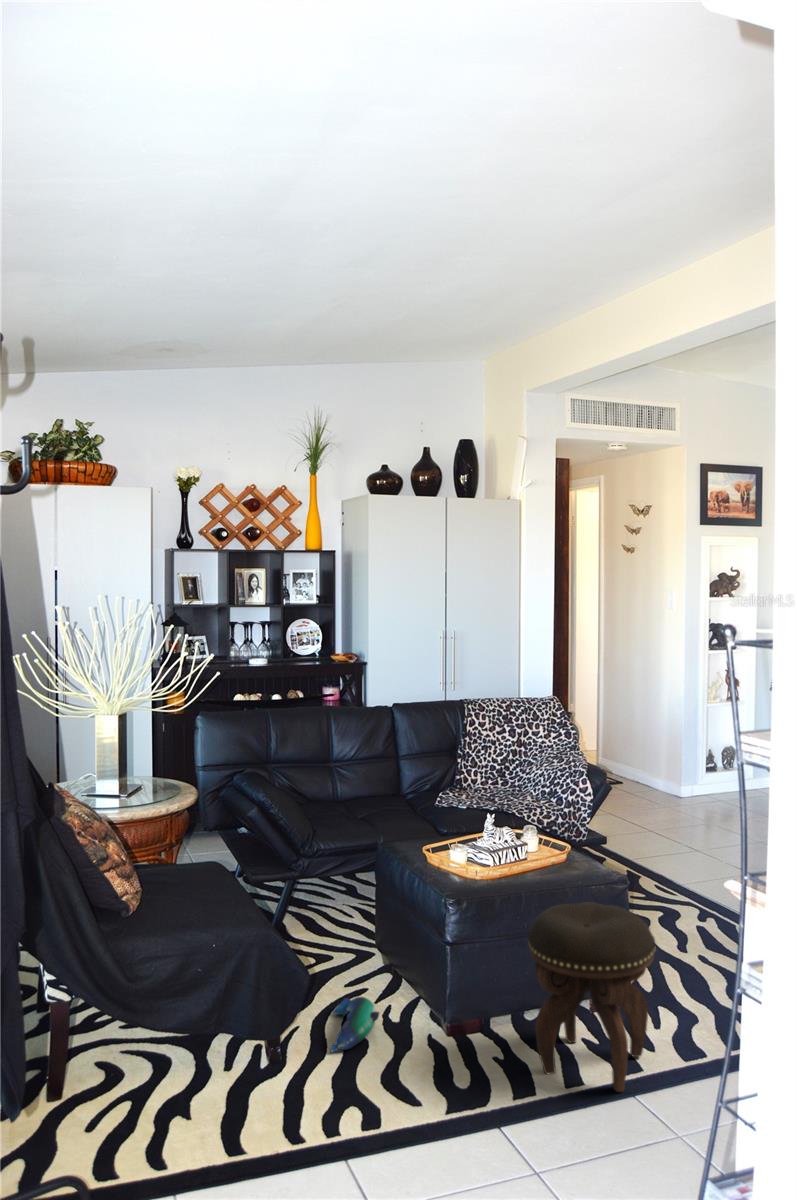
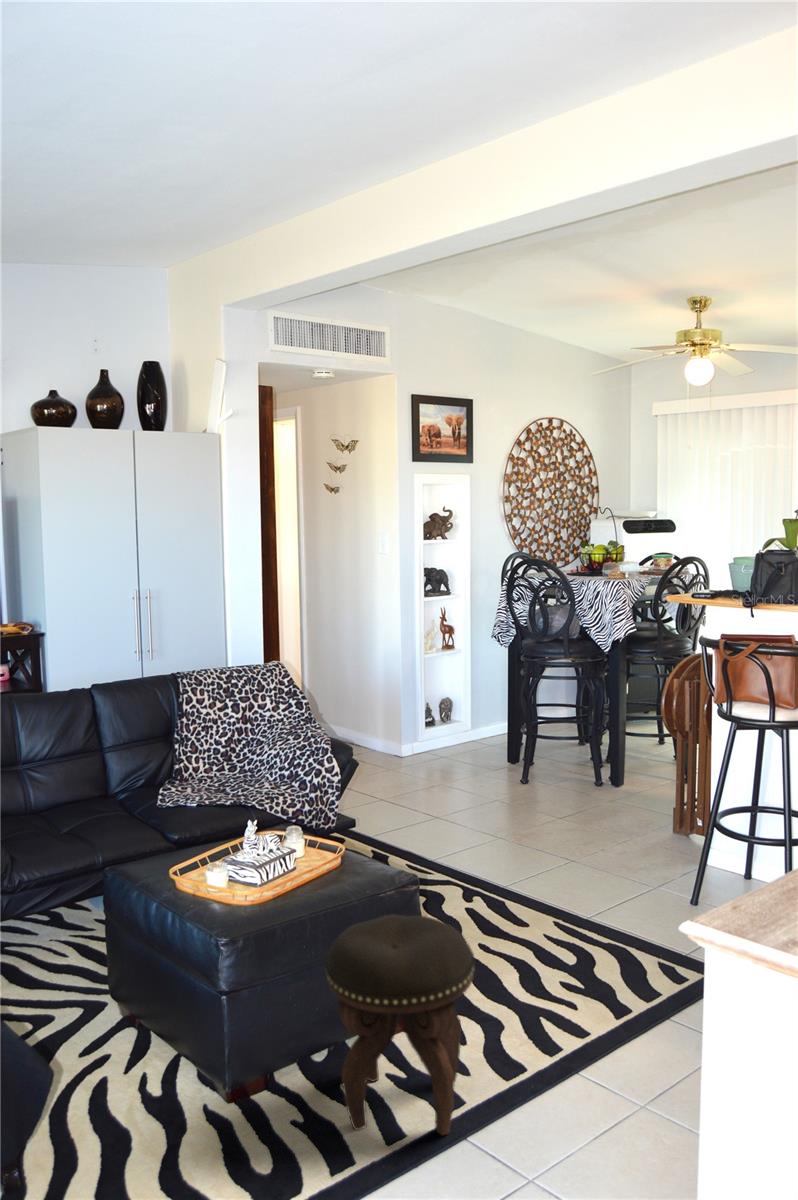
plush toy: present [330,997,380,1053] -> none [69,1077,139,1164]

